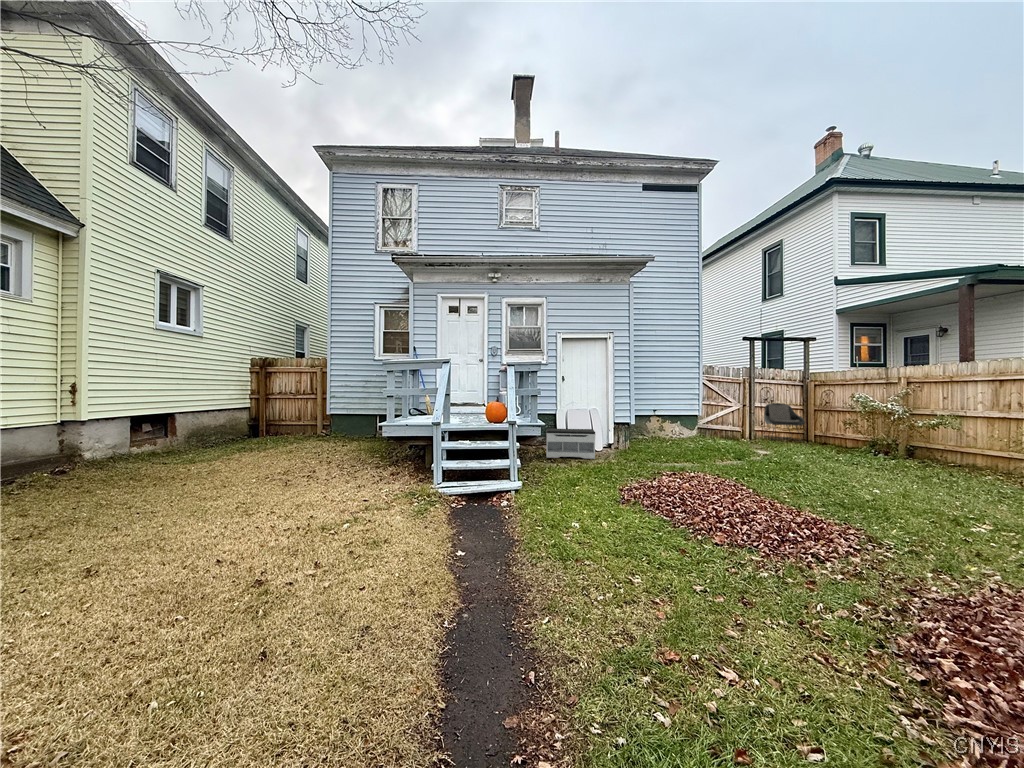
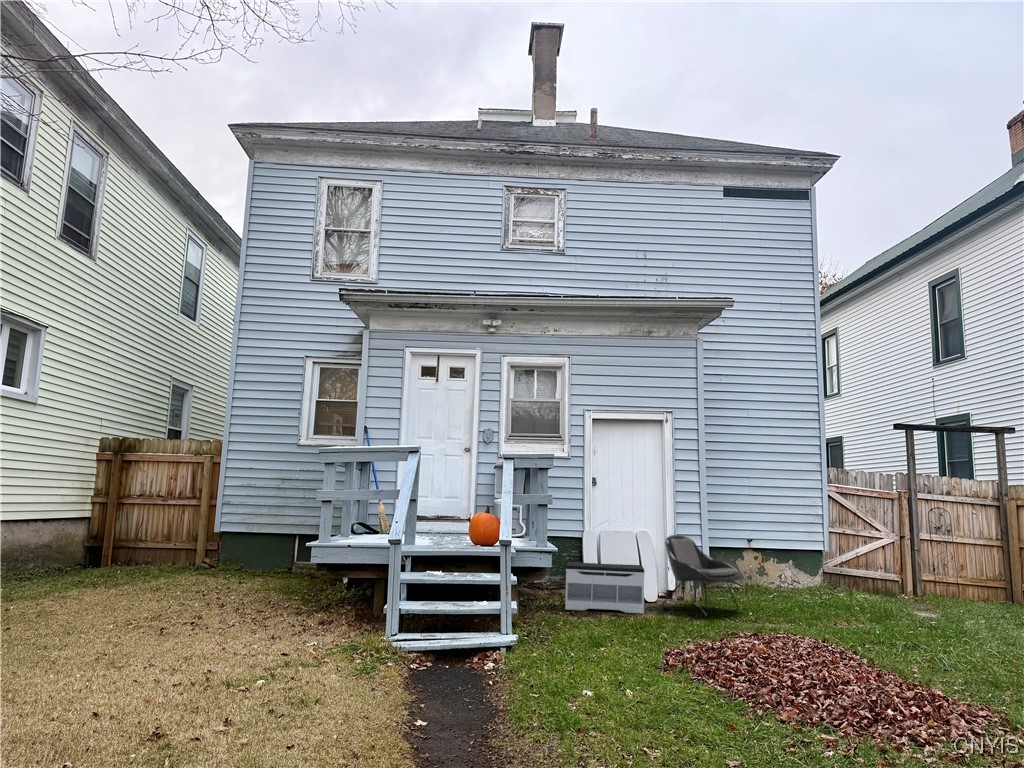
lounge chair: present [764,403,805,441] -> present [662,535,742,617]

